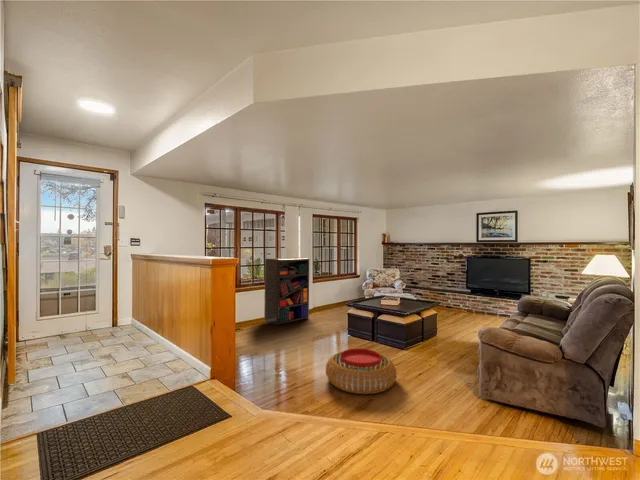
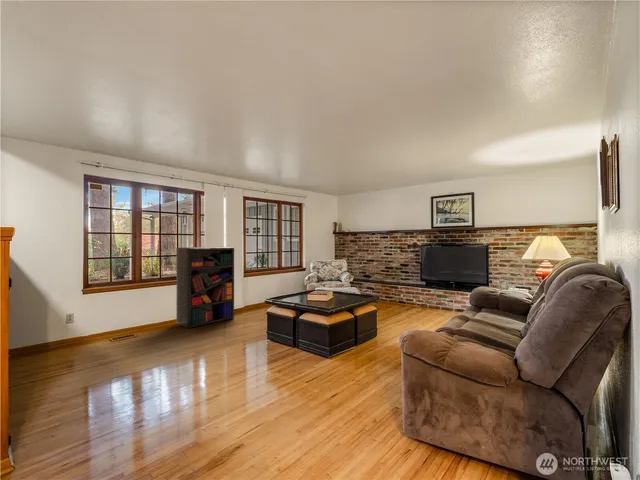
pouf: present [326,349,396,394] -> none [186,362,292,437]

